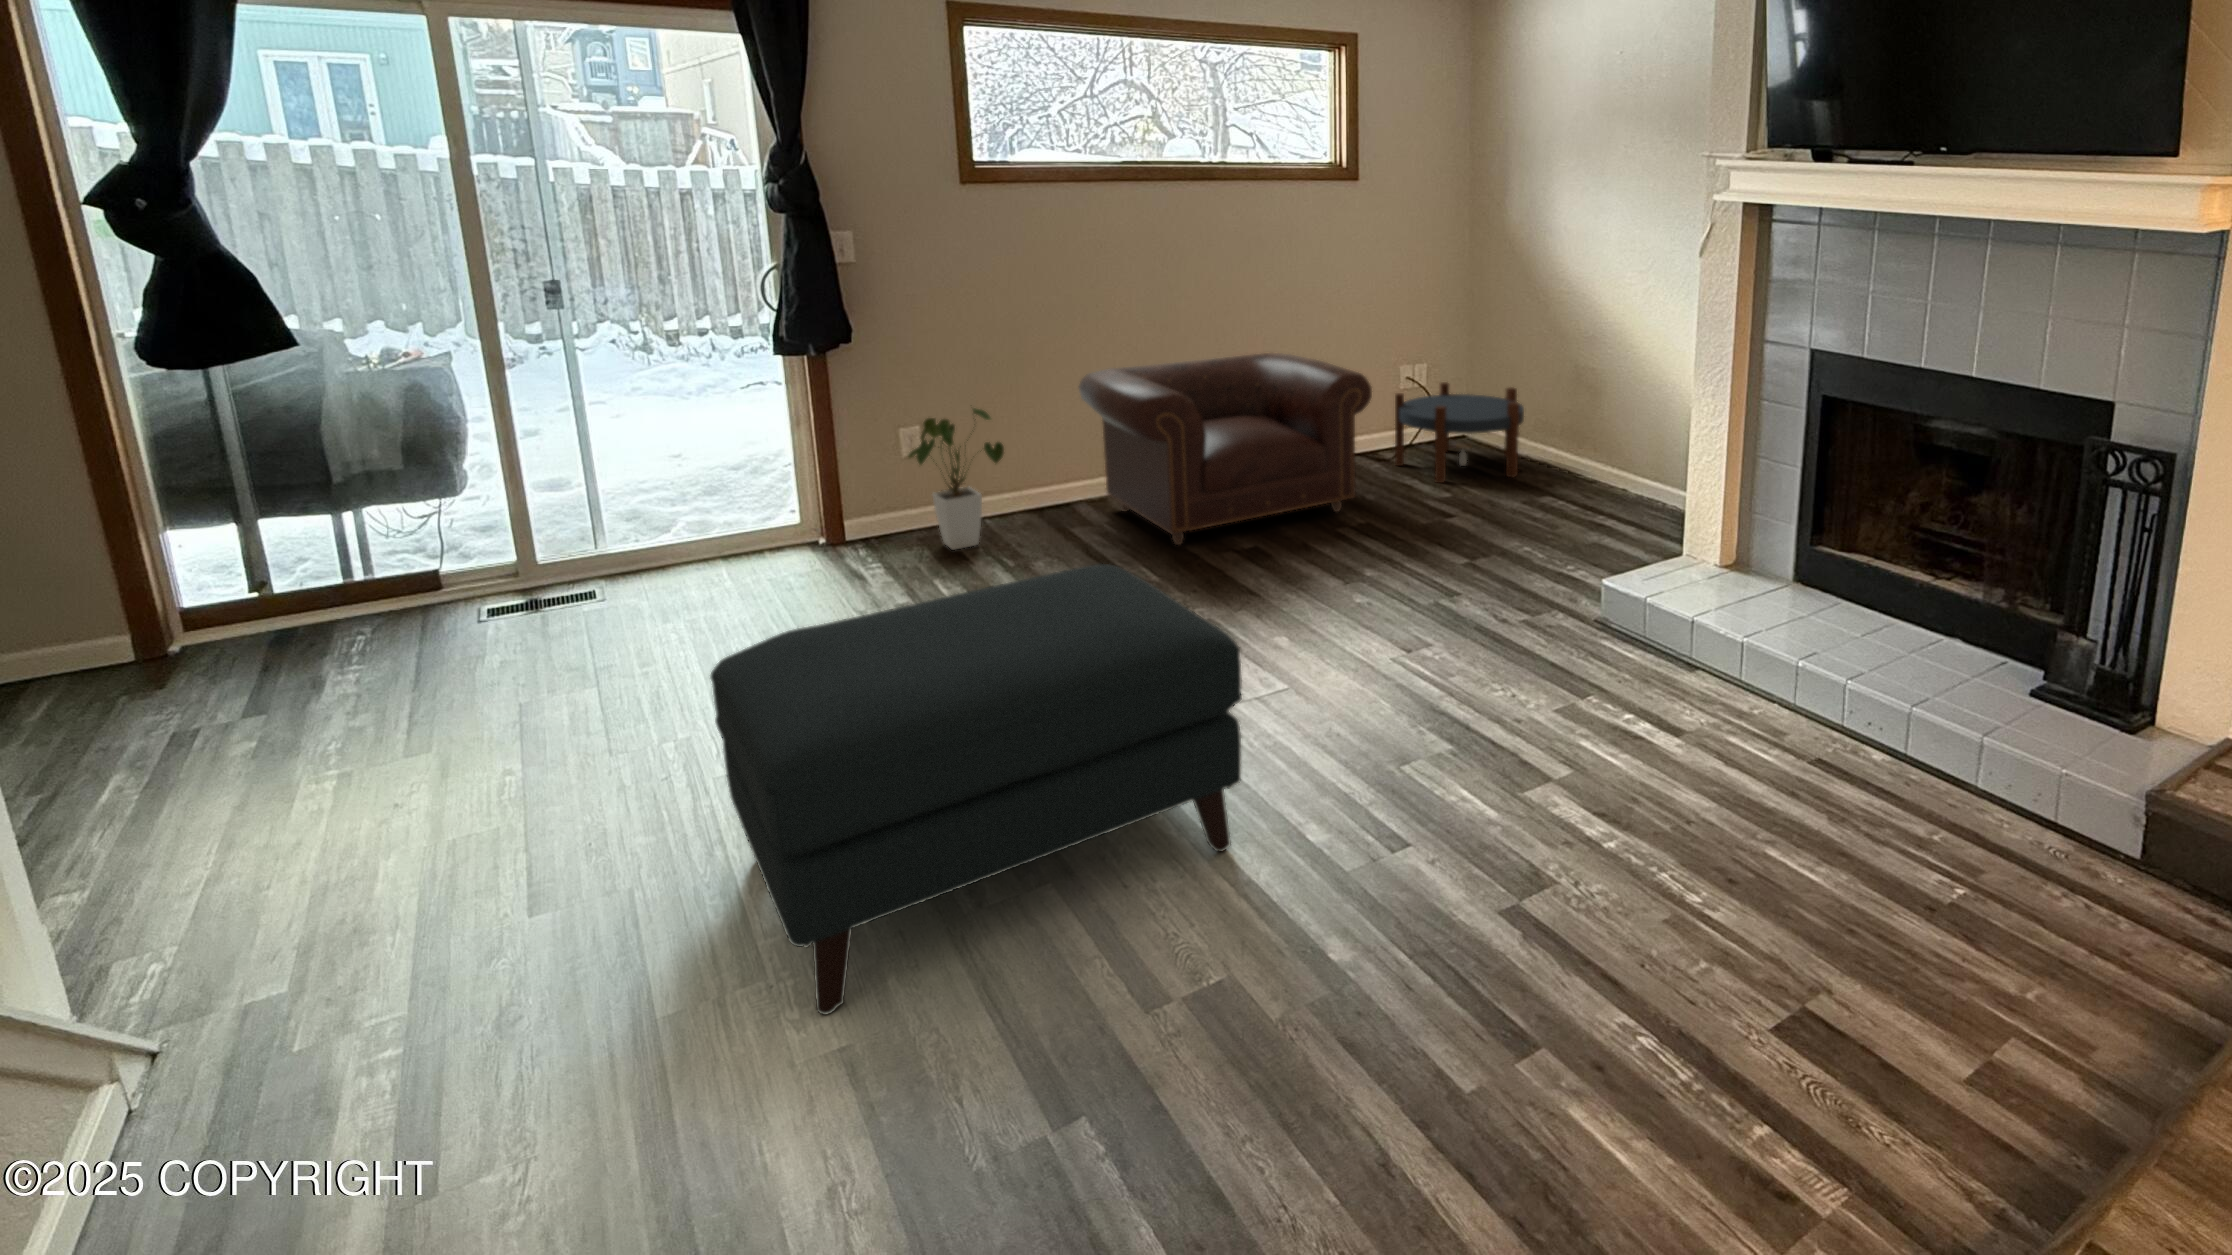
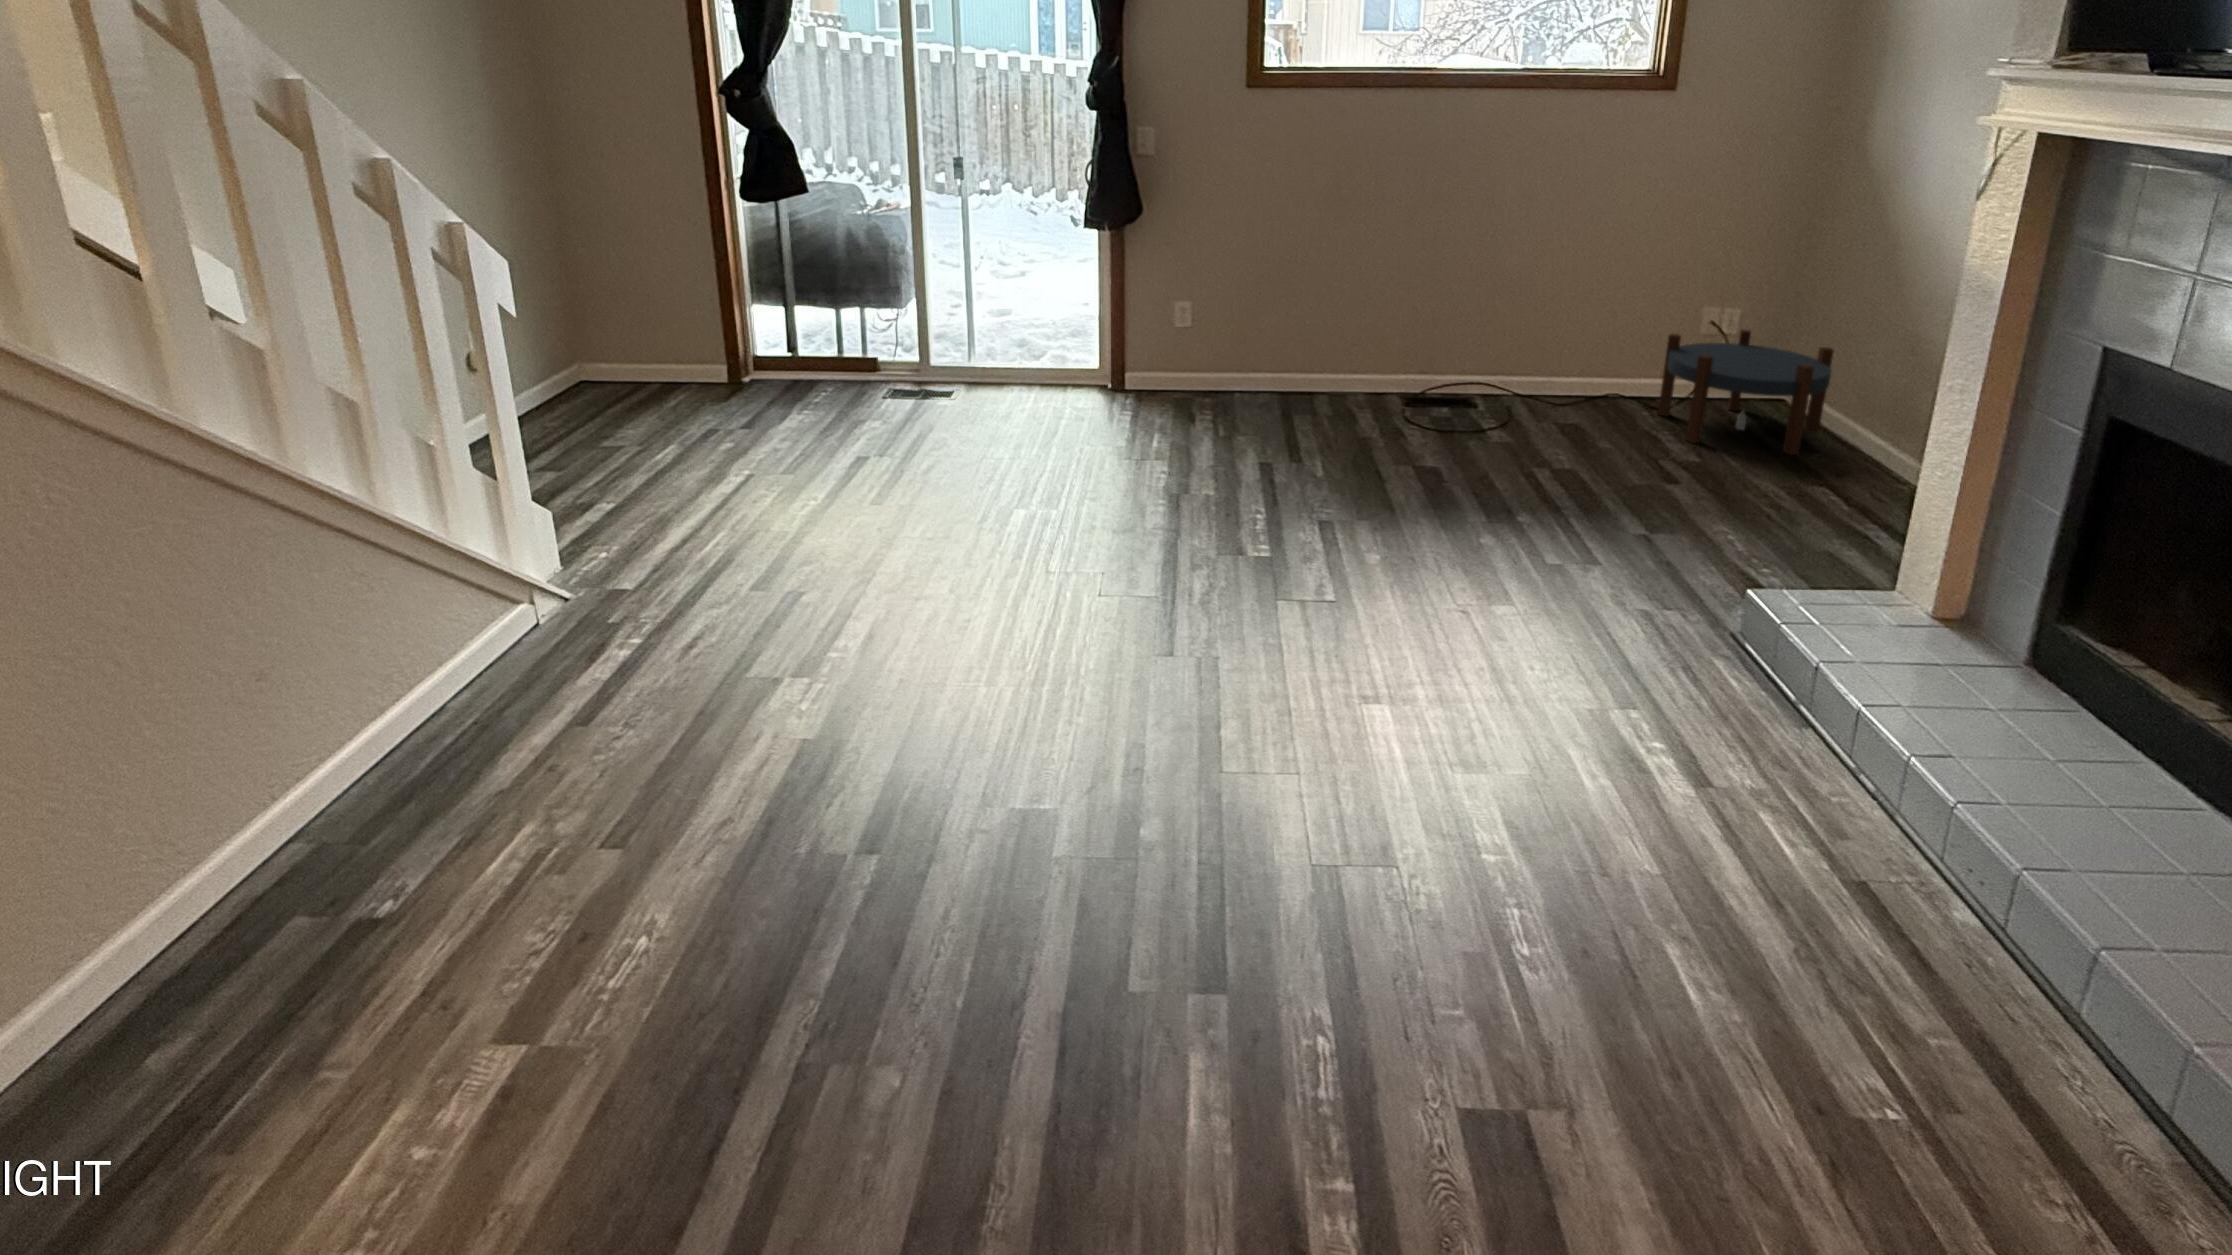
armchair: present [1079,353,1372,545] -> none [1319,271,1601,449]
house plant: present [908,408,1004,549] -> none [1166,287,1244,411]
ottoman: present [711,564,1242,1015] -> none [783,434,1168,711]

